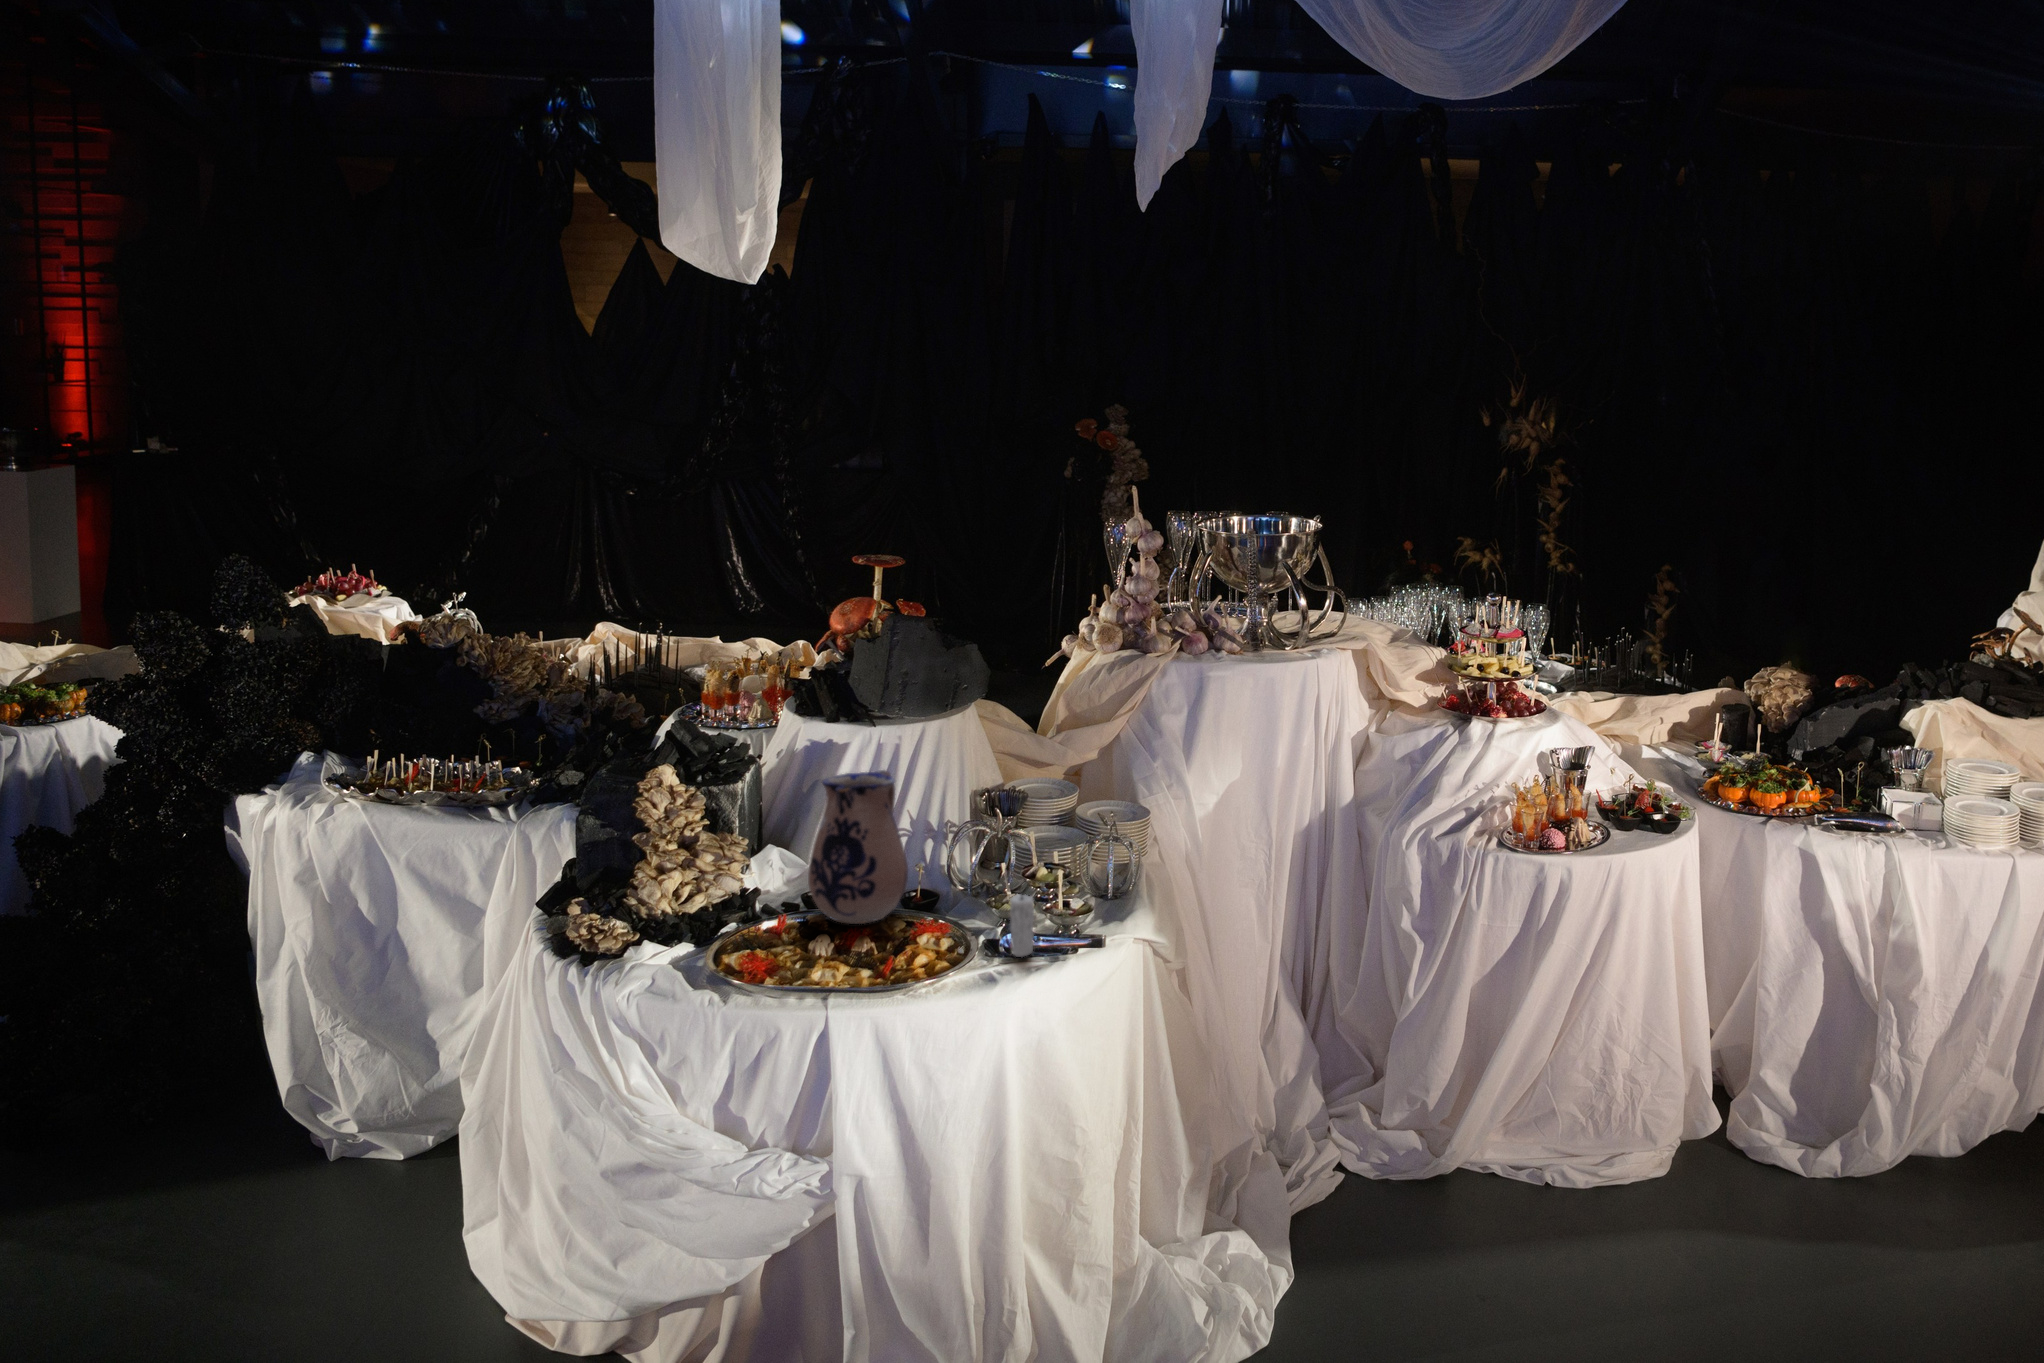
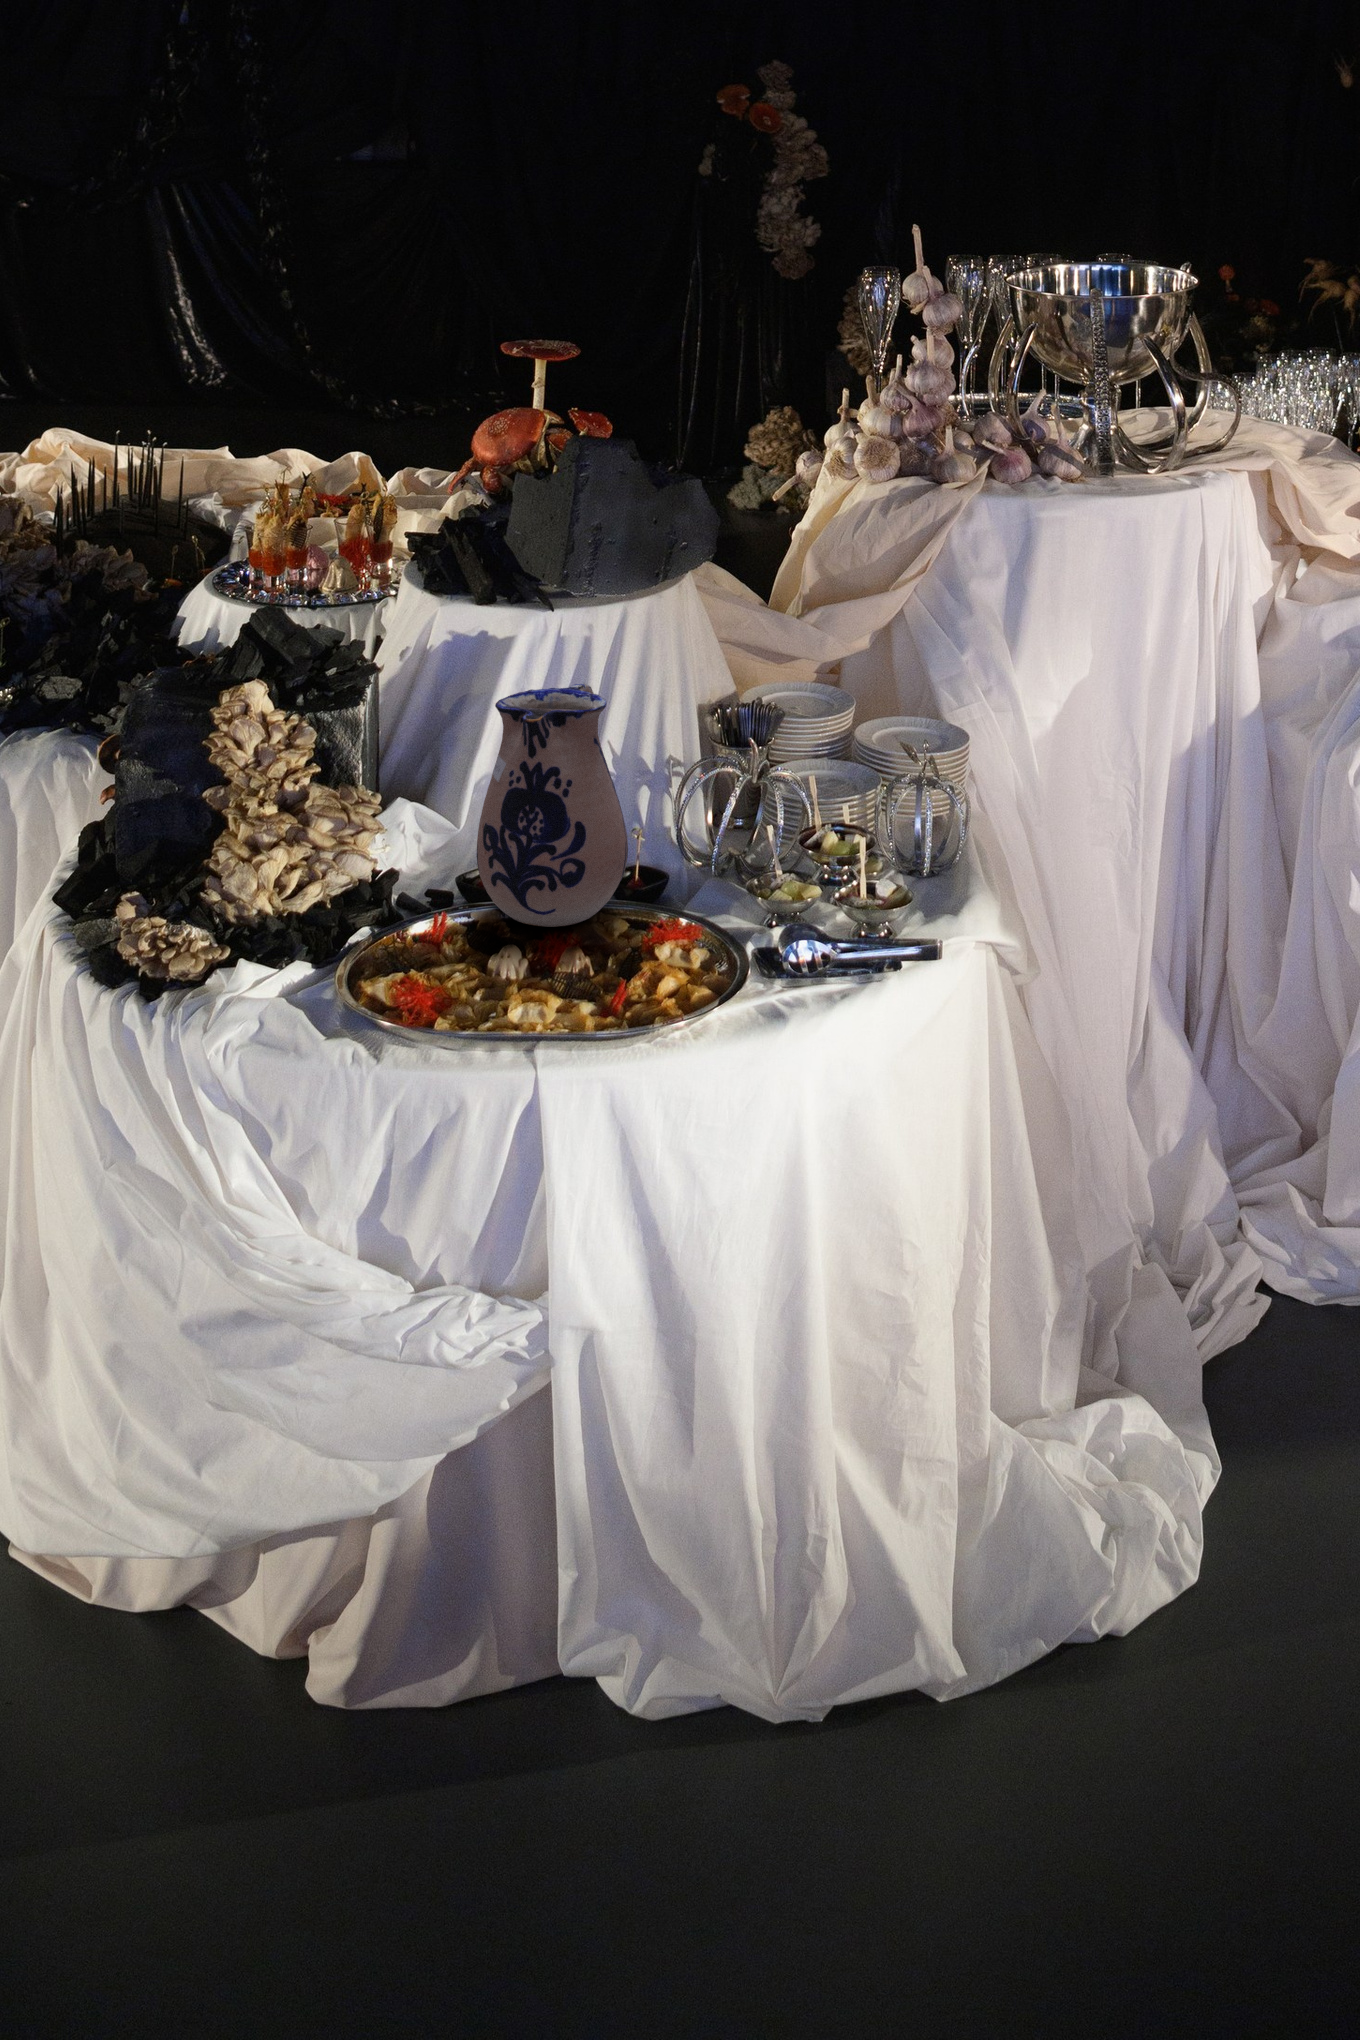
candle: present [1010,894,1034,957] -> none [799,868,838,979]

